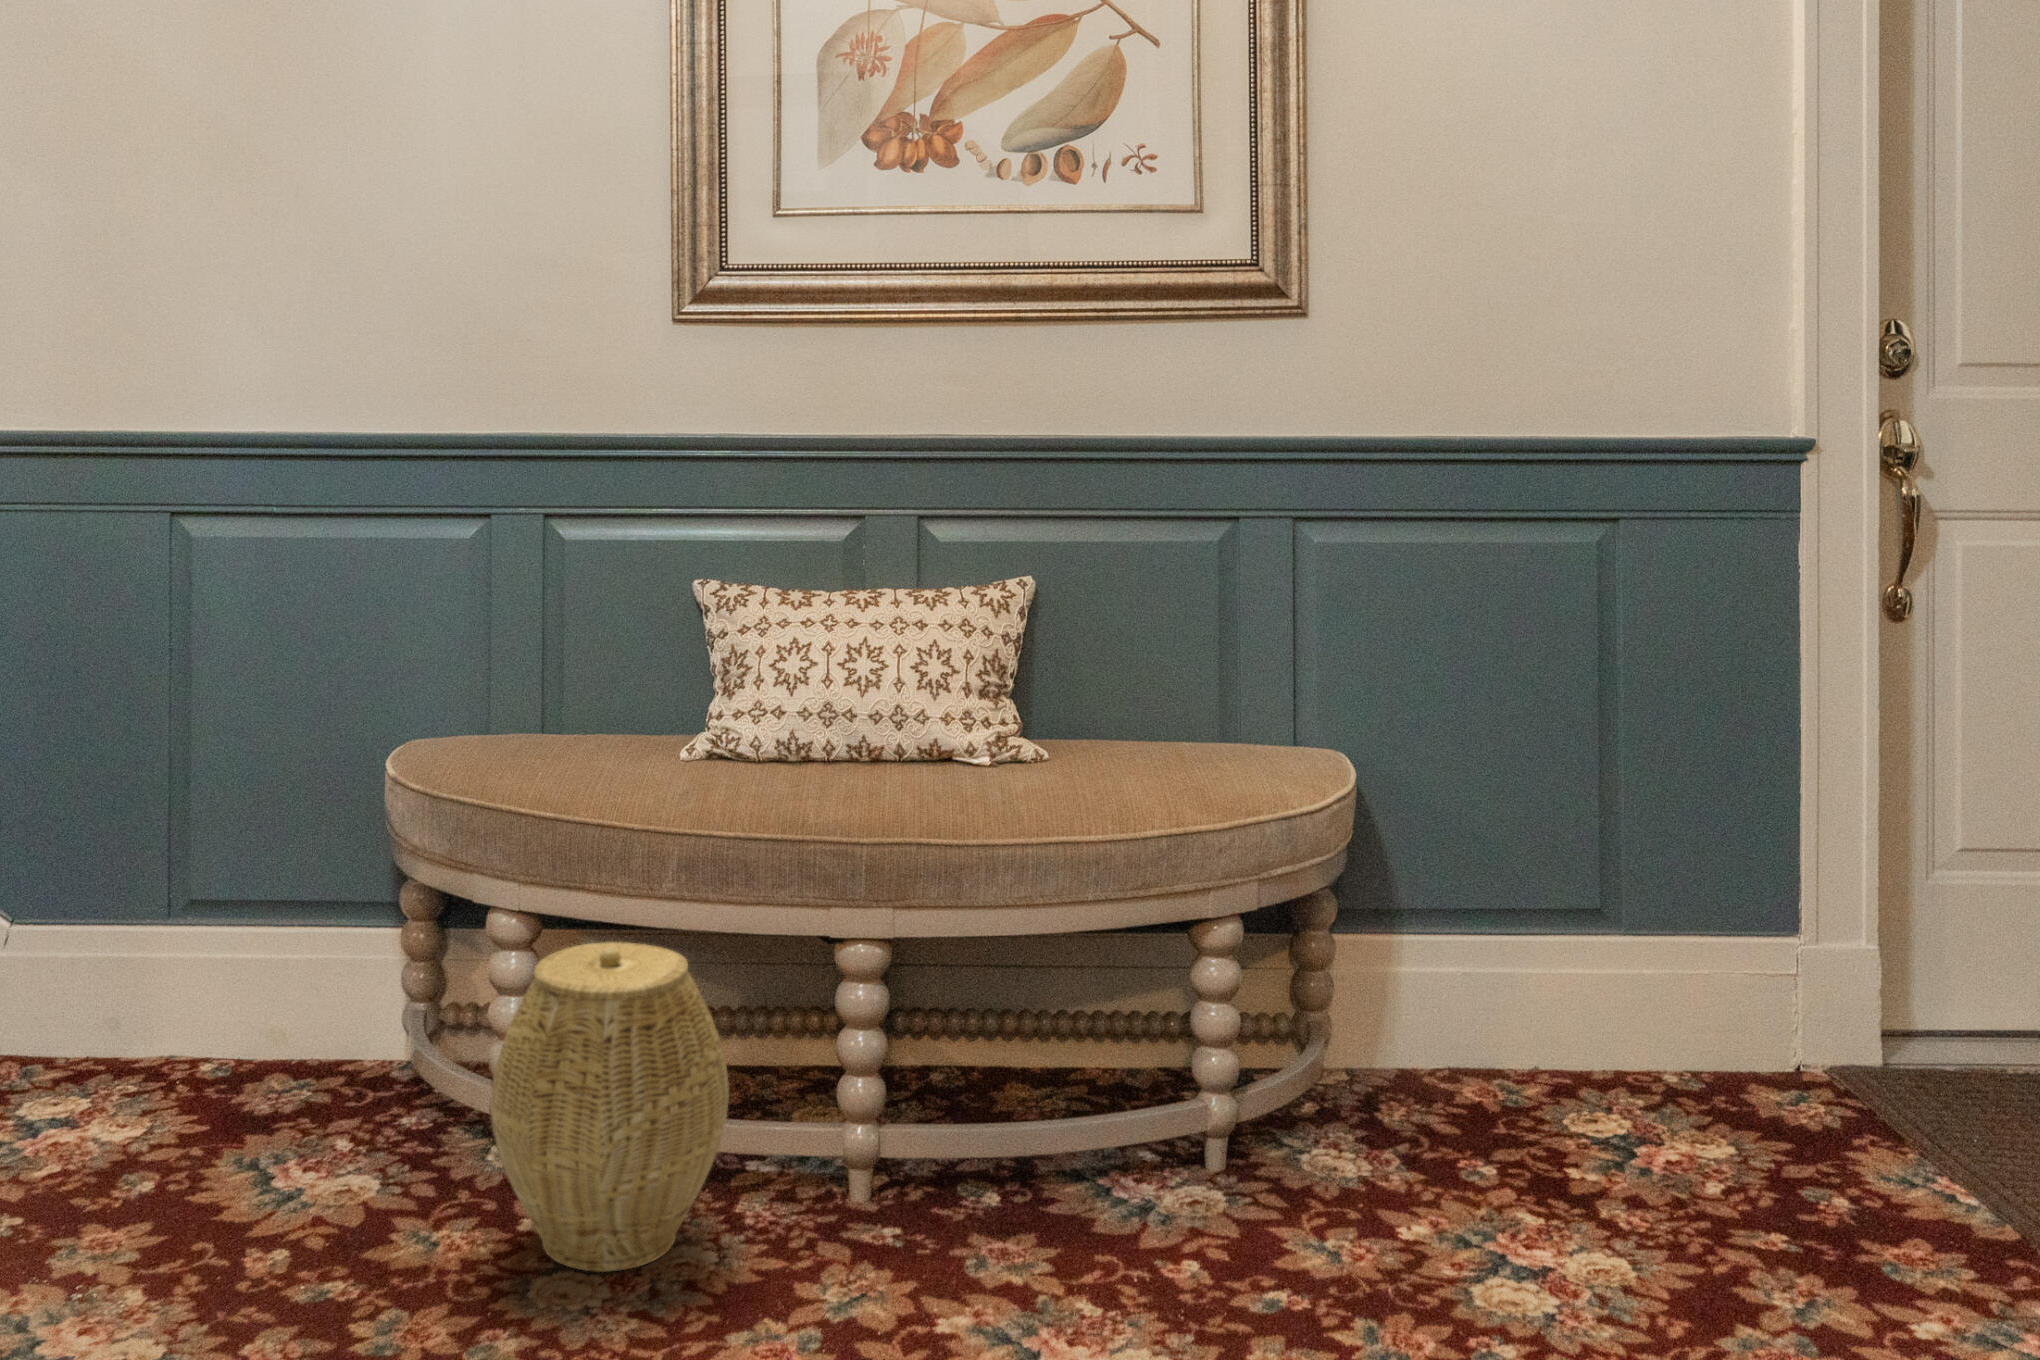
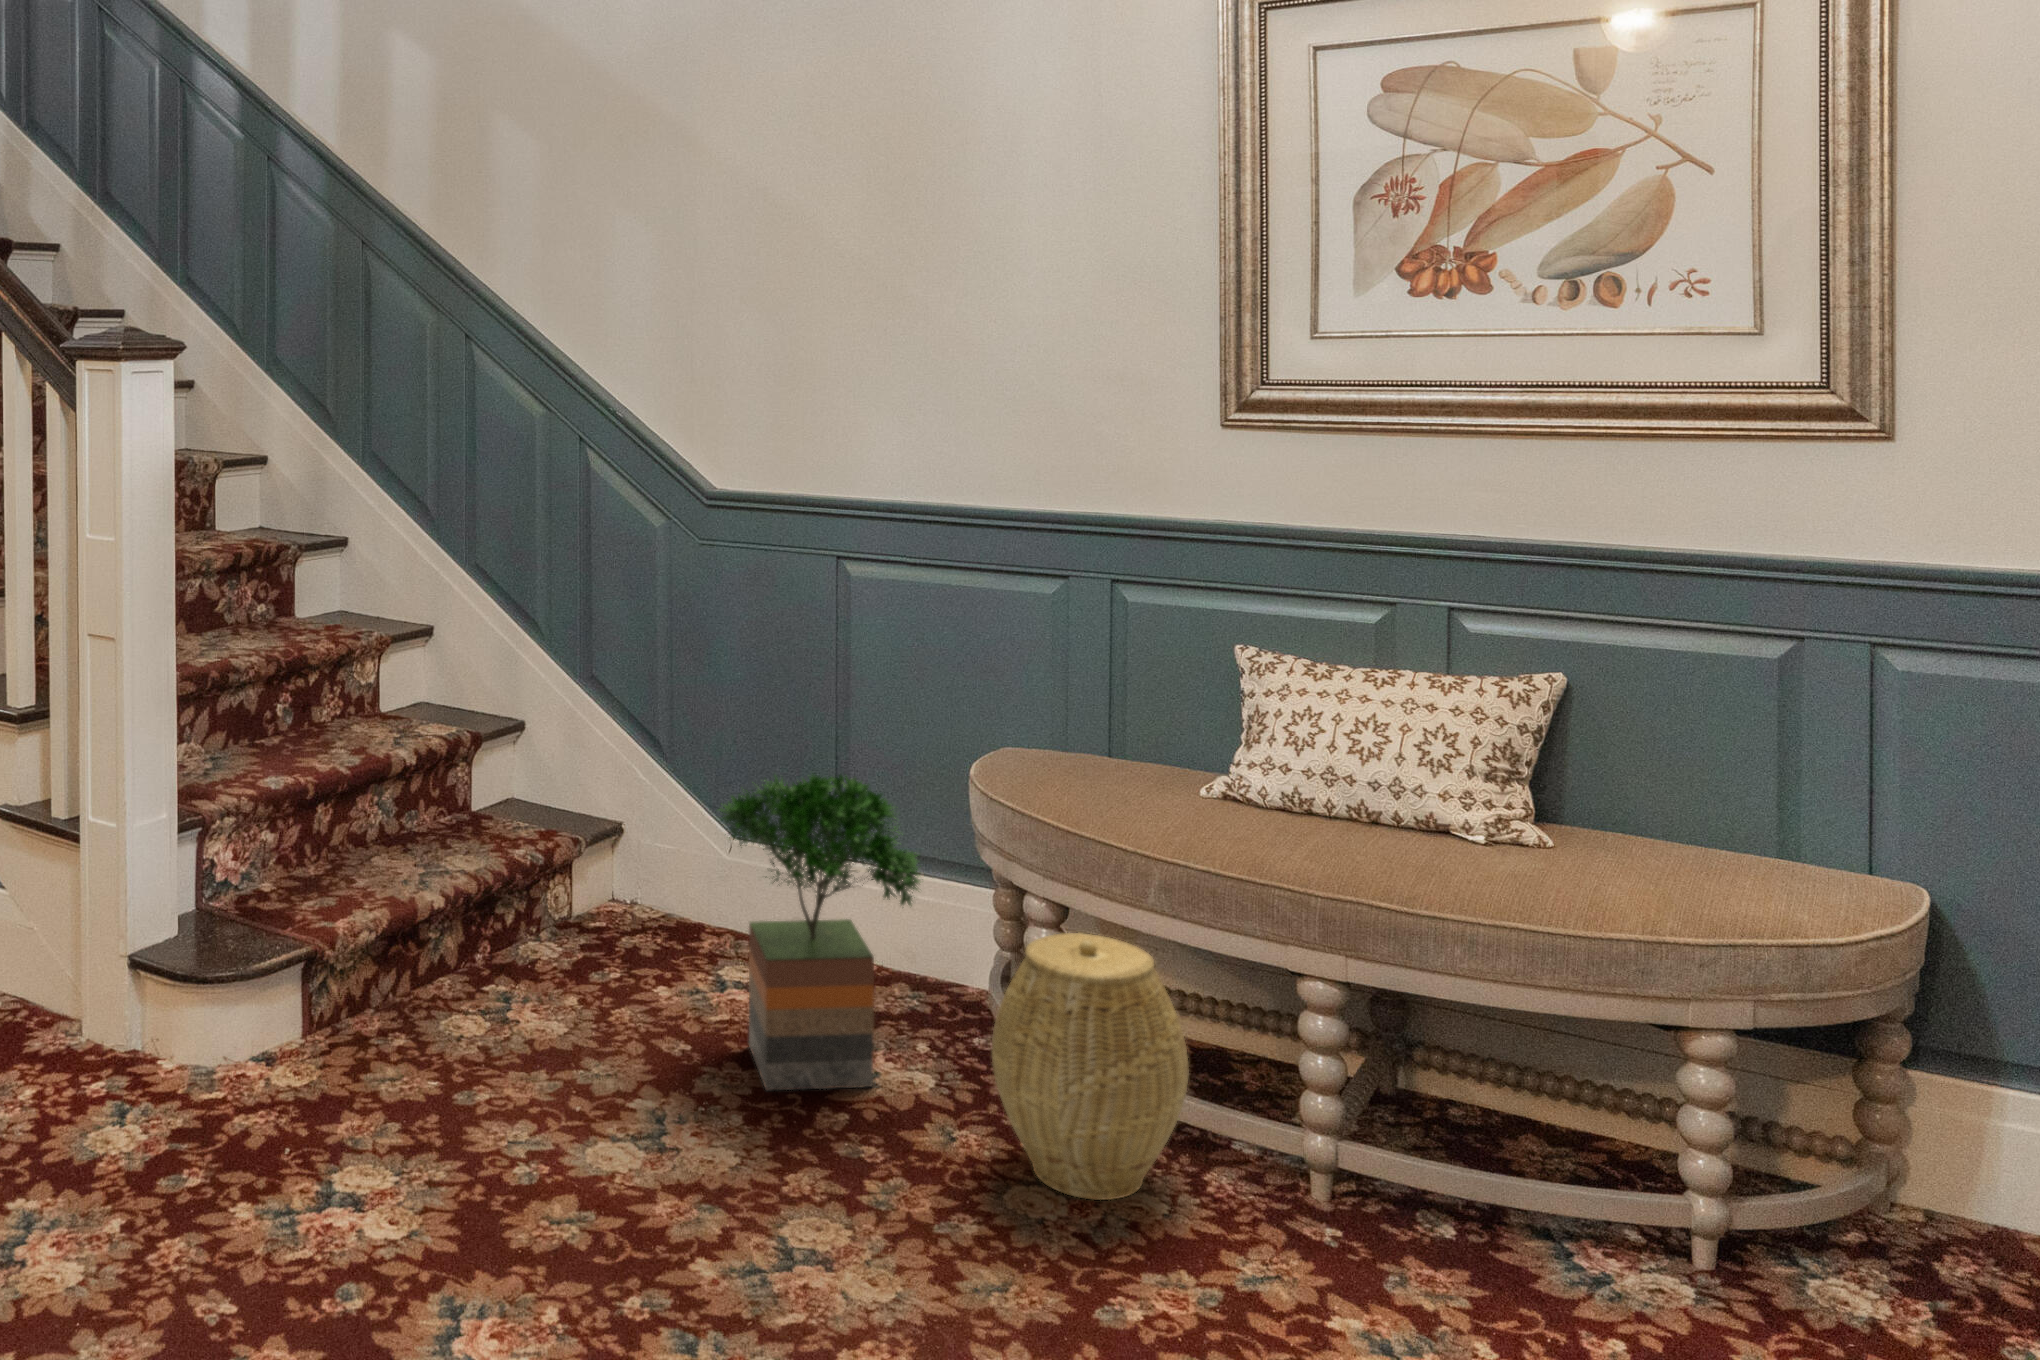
potted tree: none [64,795,373,1249] -> present [721,775,921,1091]

